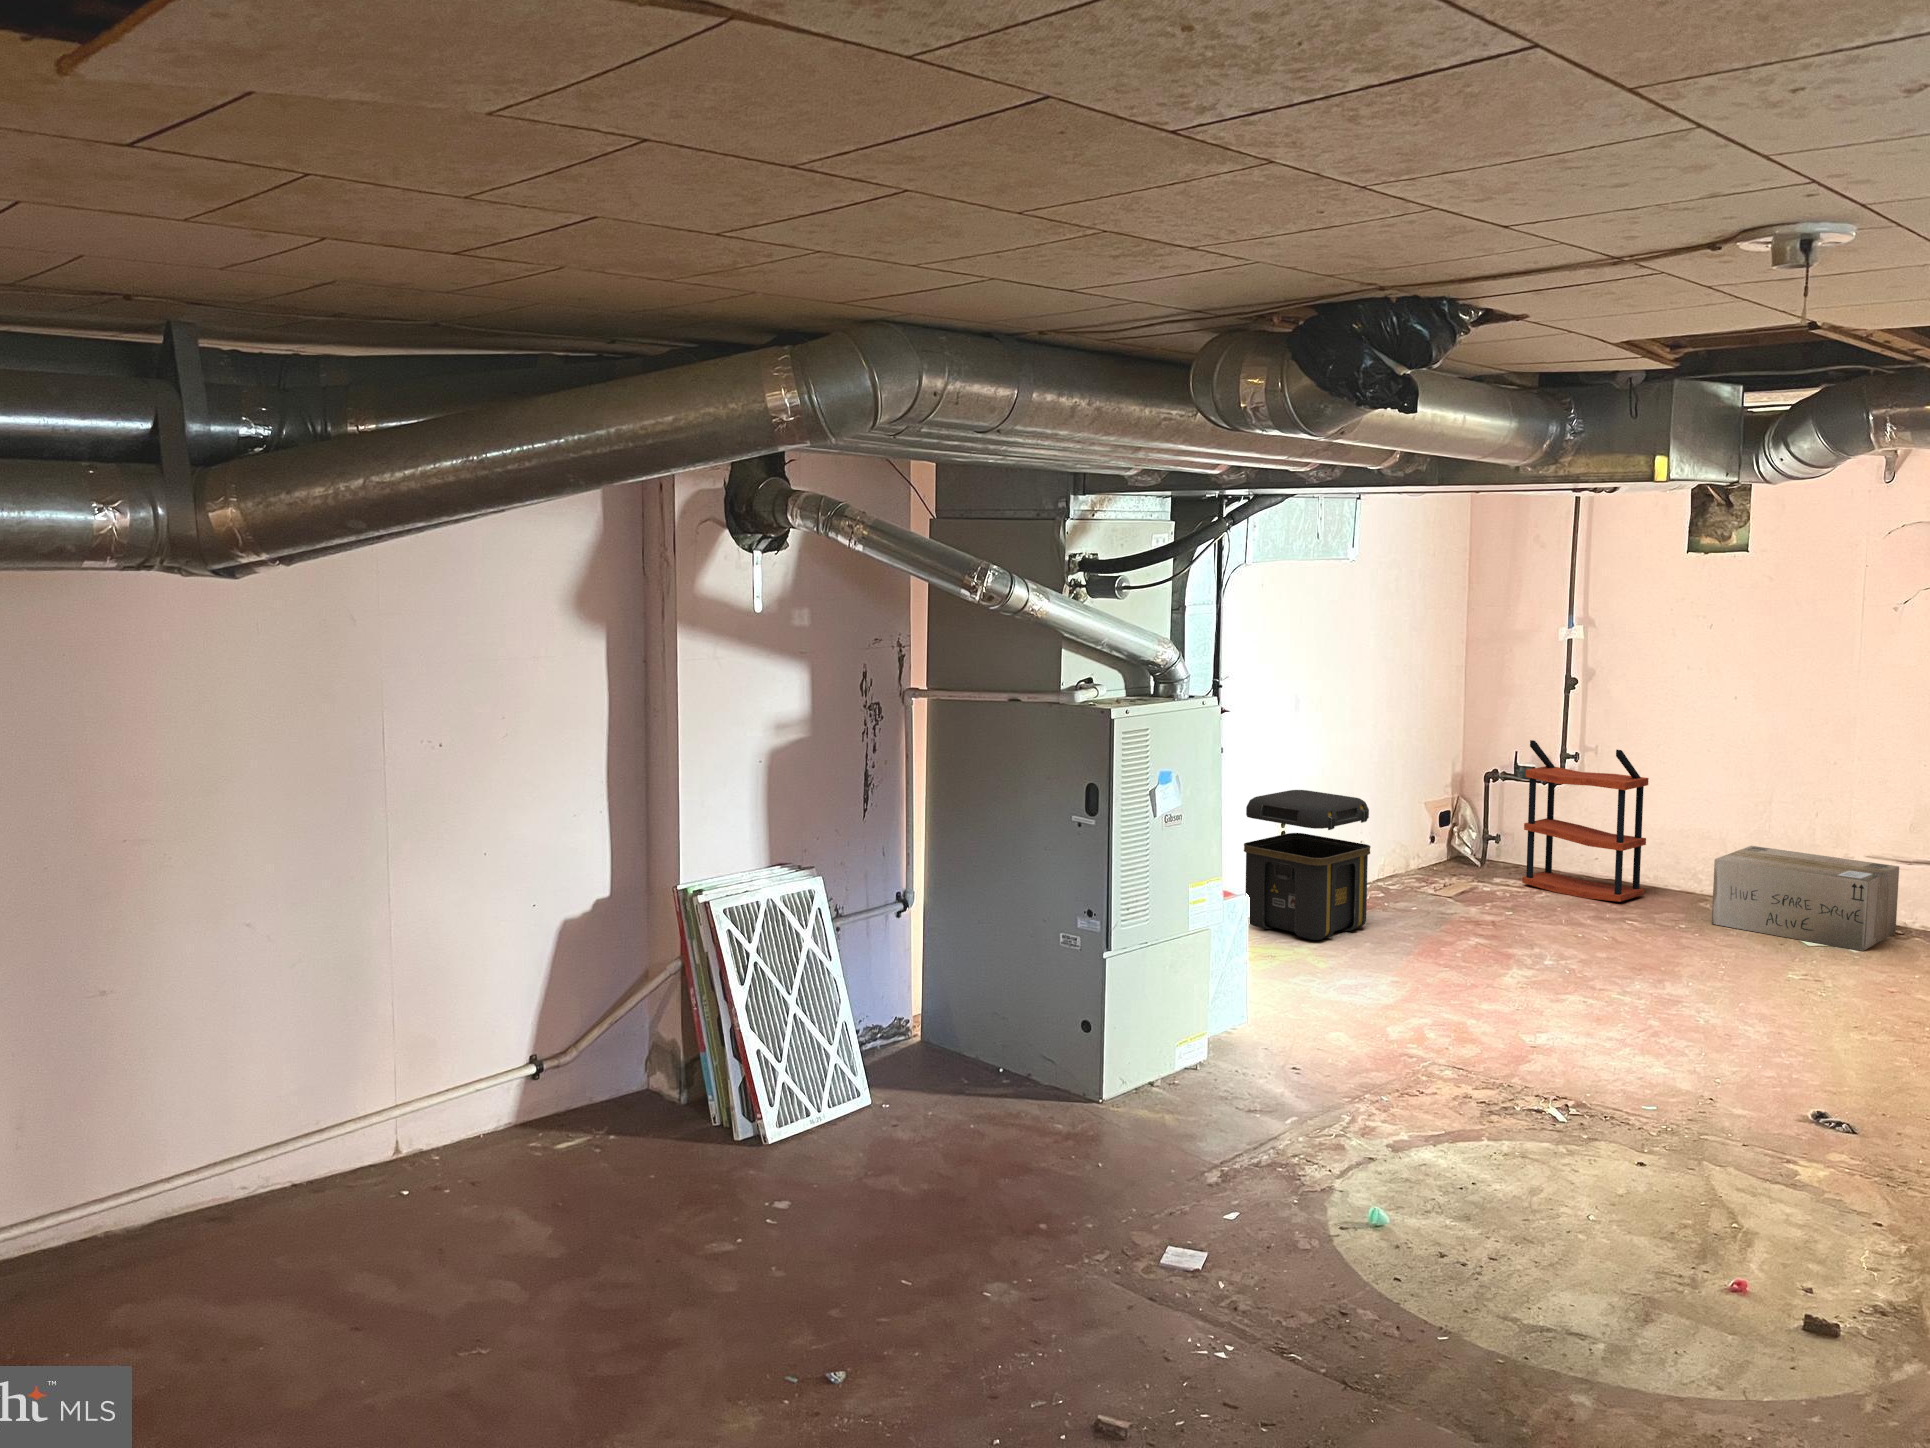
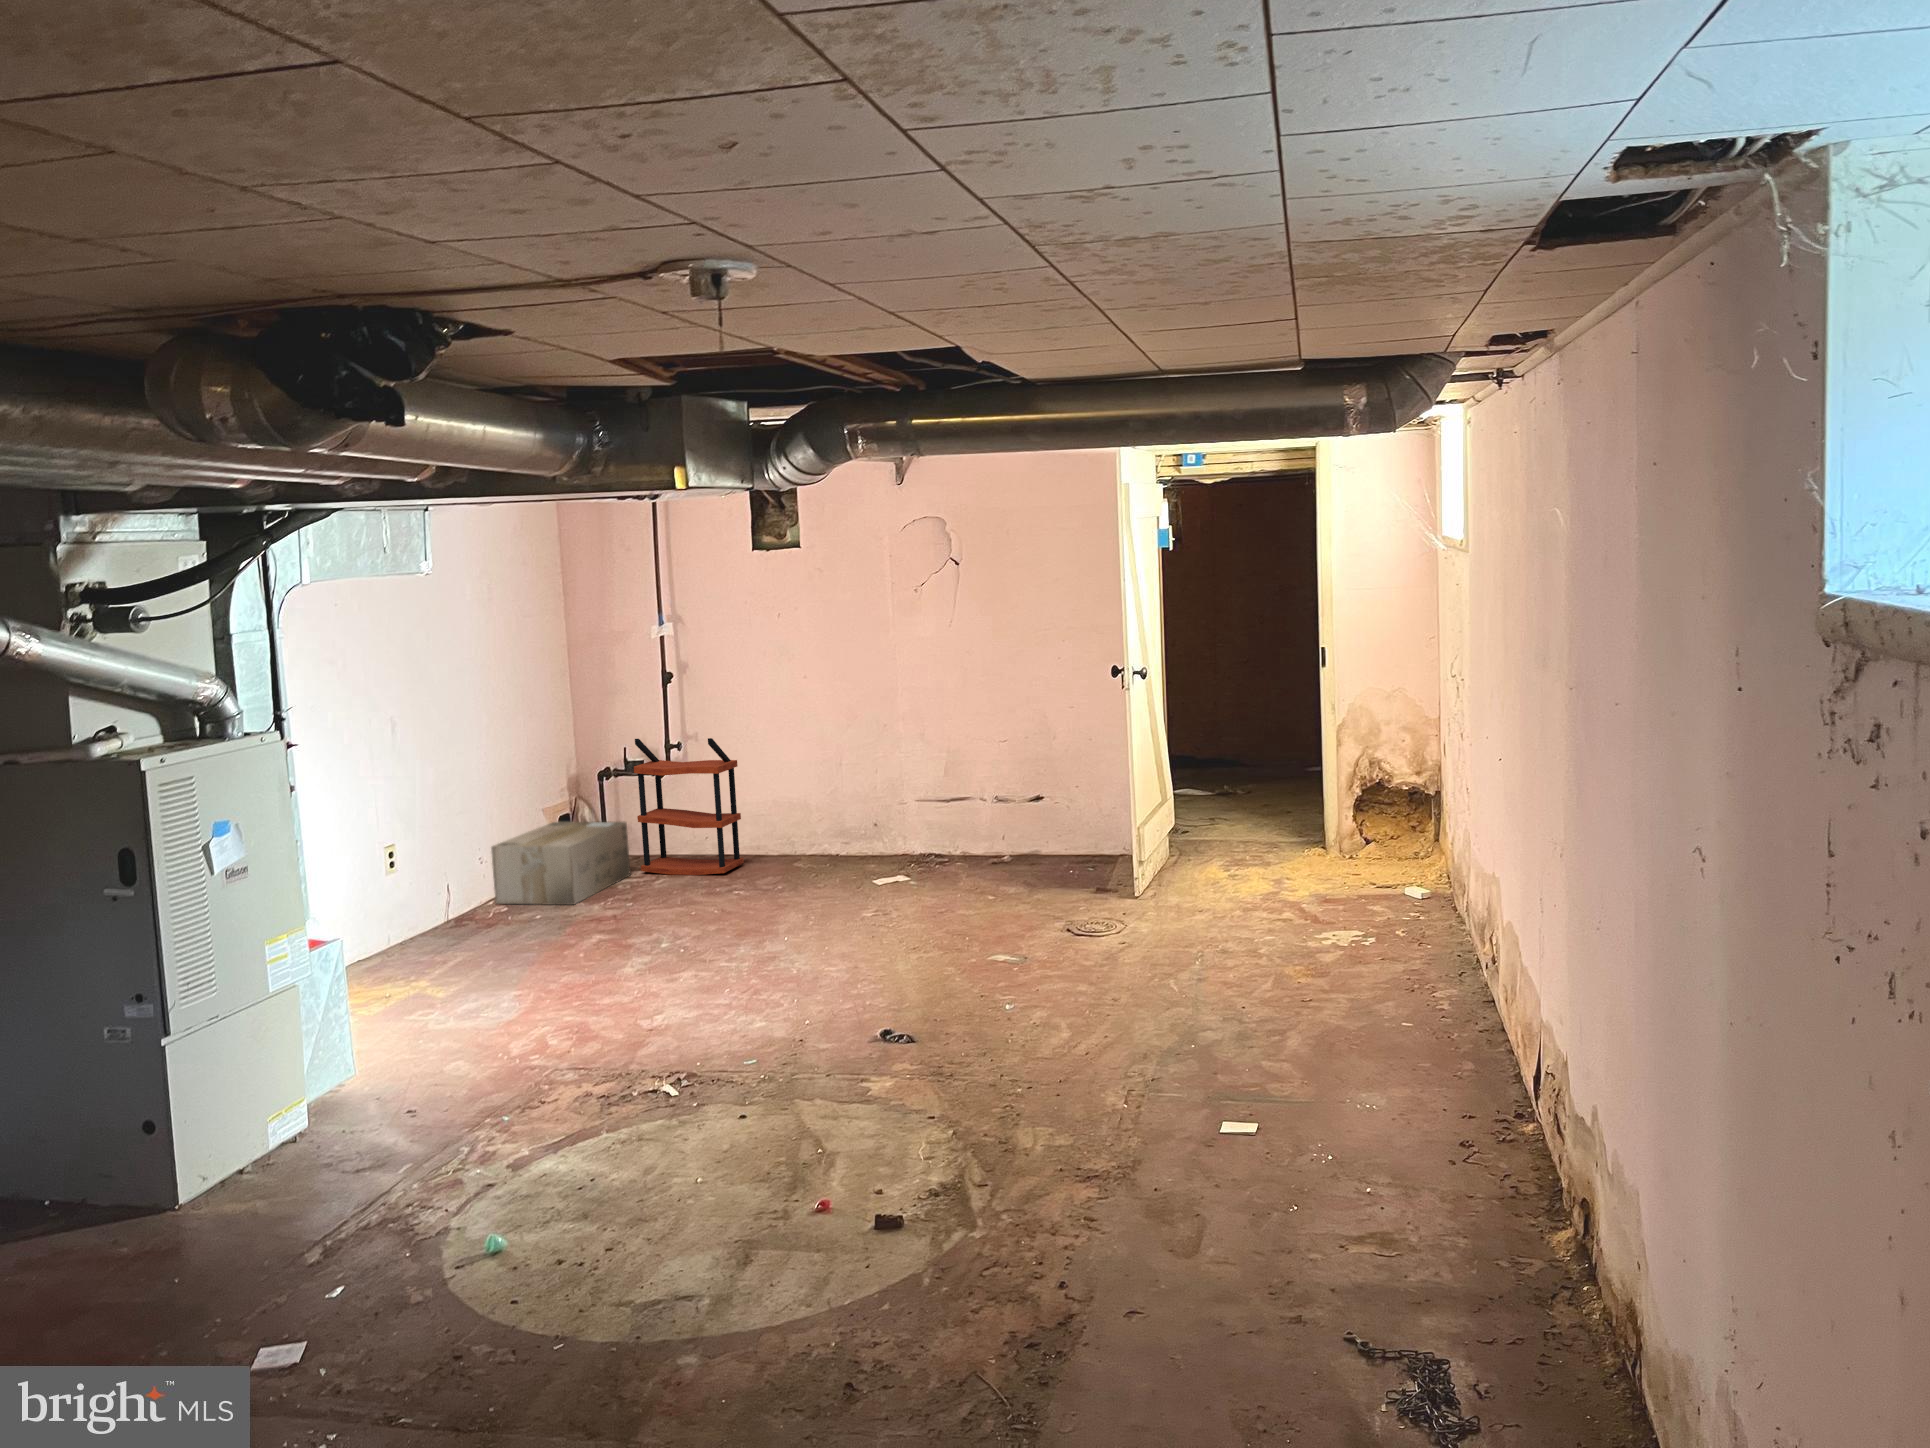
toolbox: present [1244,790,1371,940] -> none [349,817,491,969]
cardboard box: present [1712,846,1899,951] -> present [491,822,630,905]

